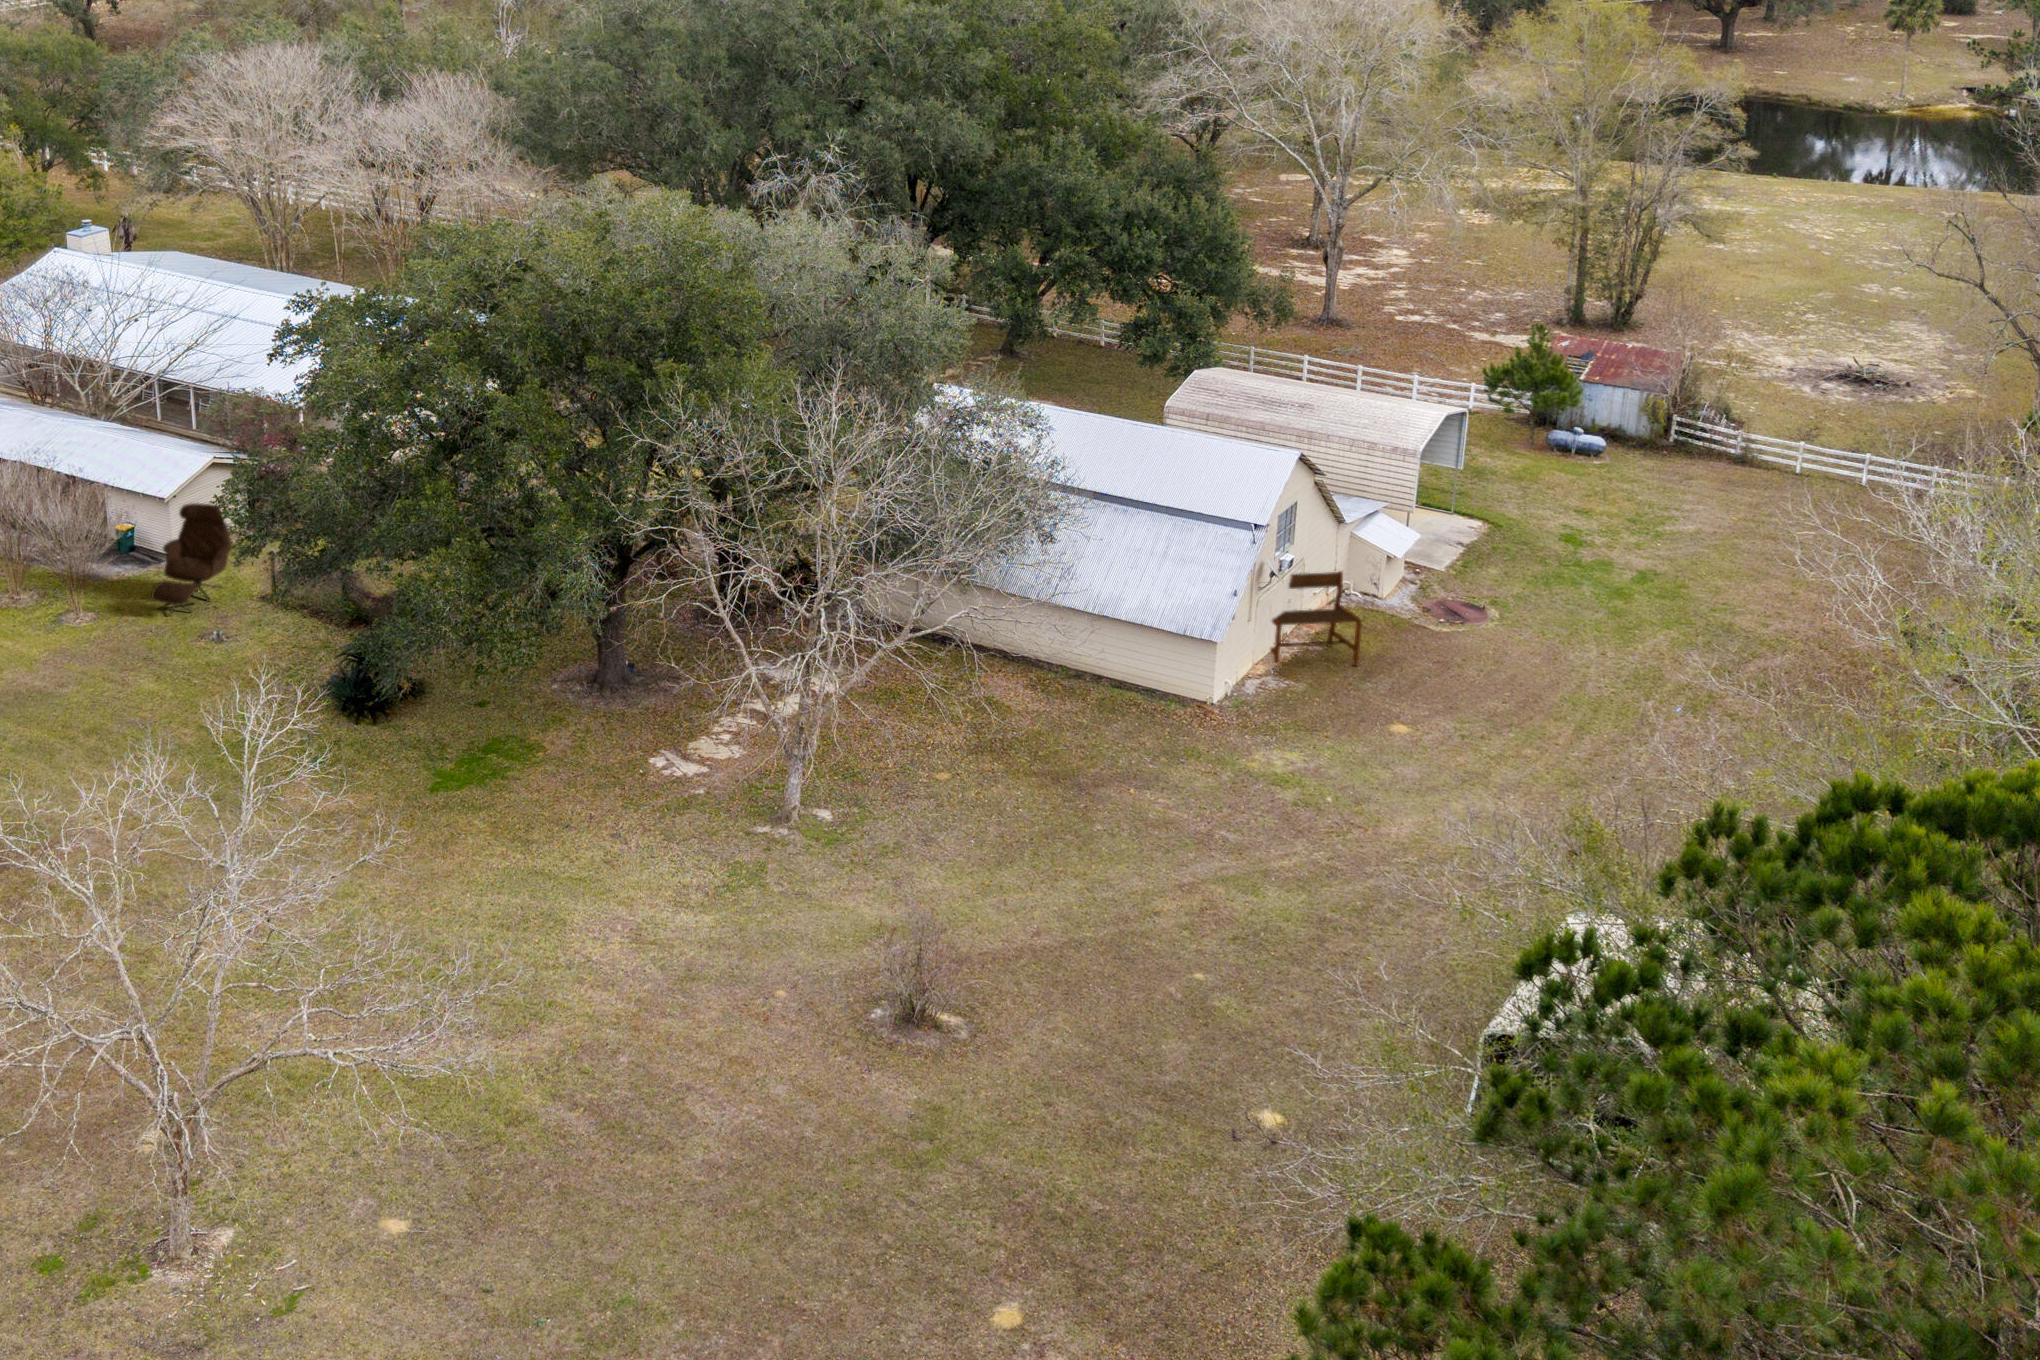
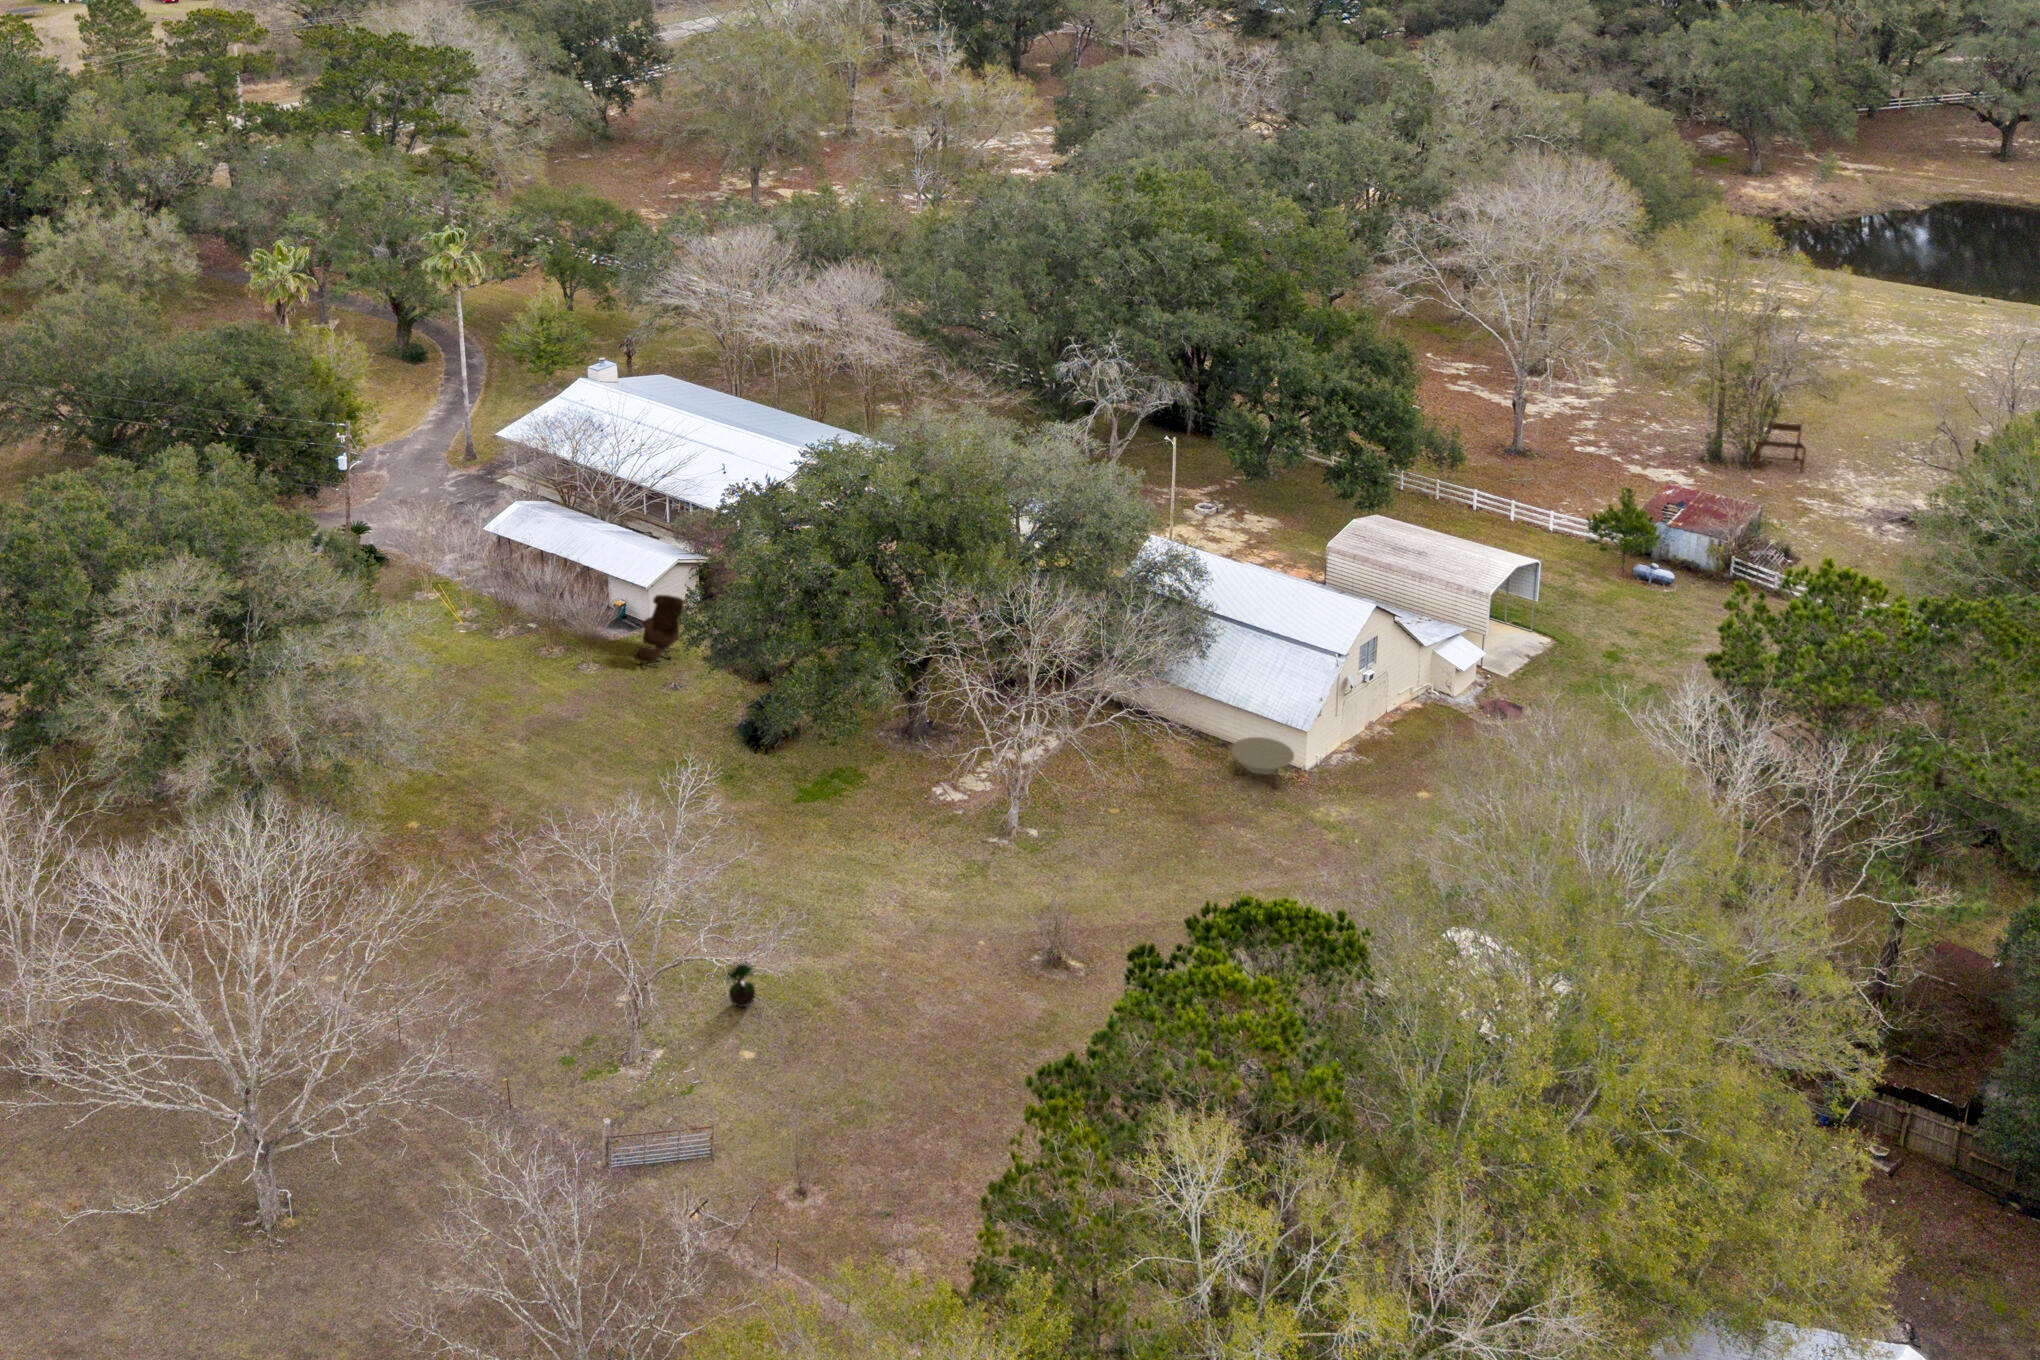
bench: present [1270,571,1362,666] -> present [1752,423,1806,471]
round table: none [1102,658,1199,730] -> present [1231,737,1294,789]
potted tree: none [341,1042,409,1134] -> present [724,962,755,1007]

